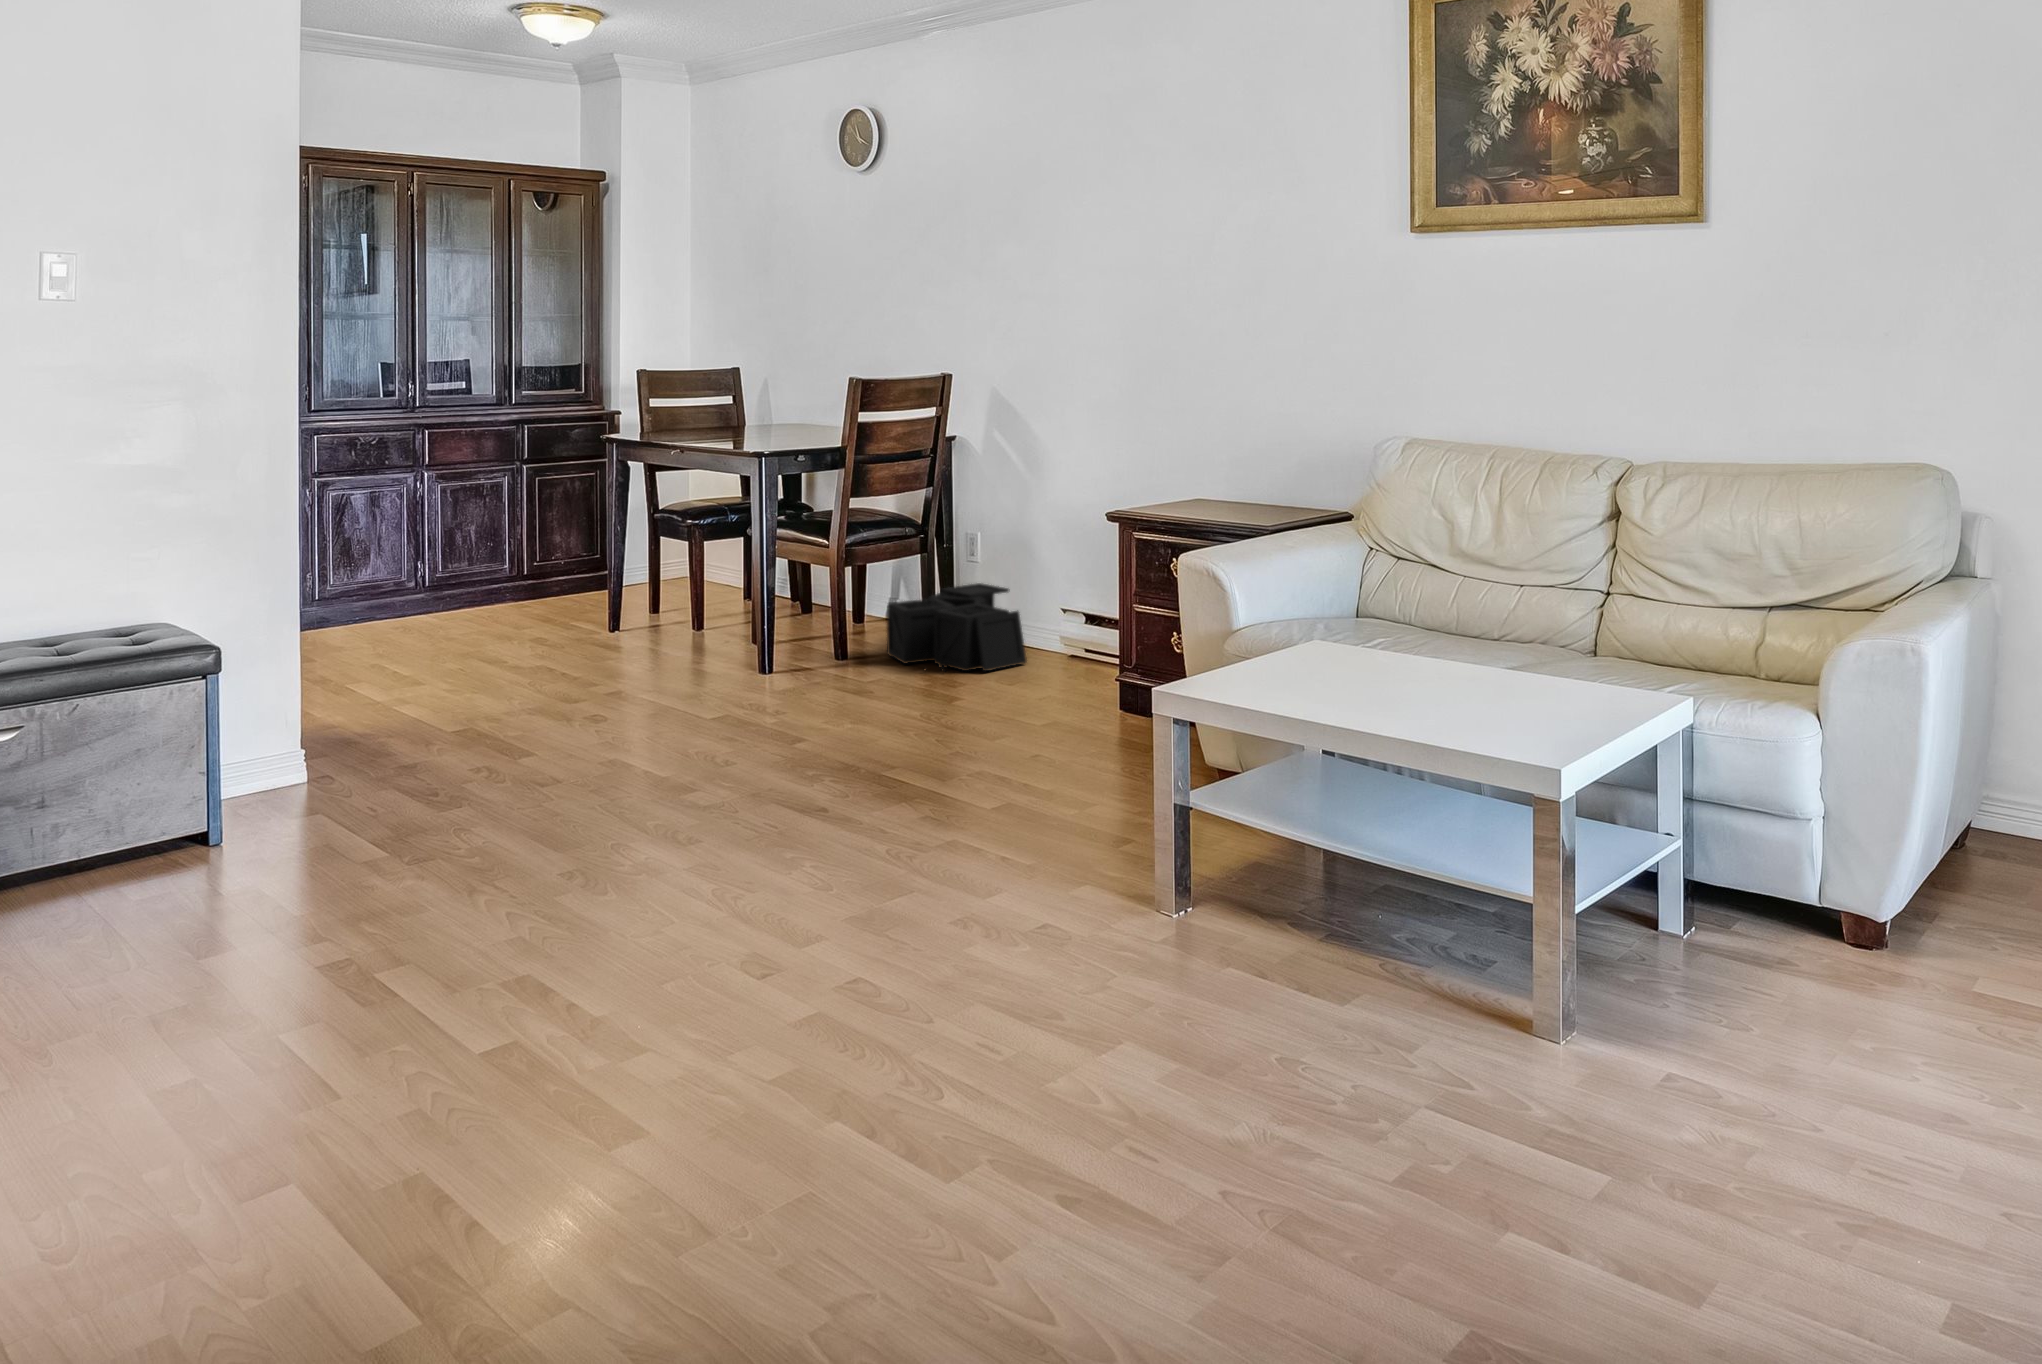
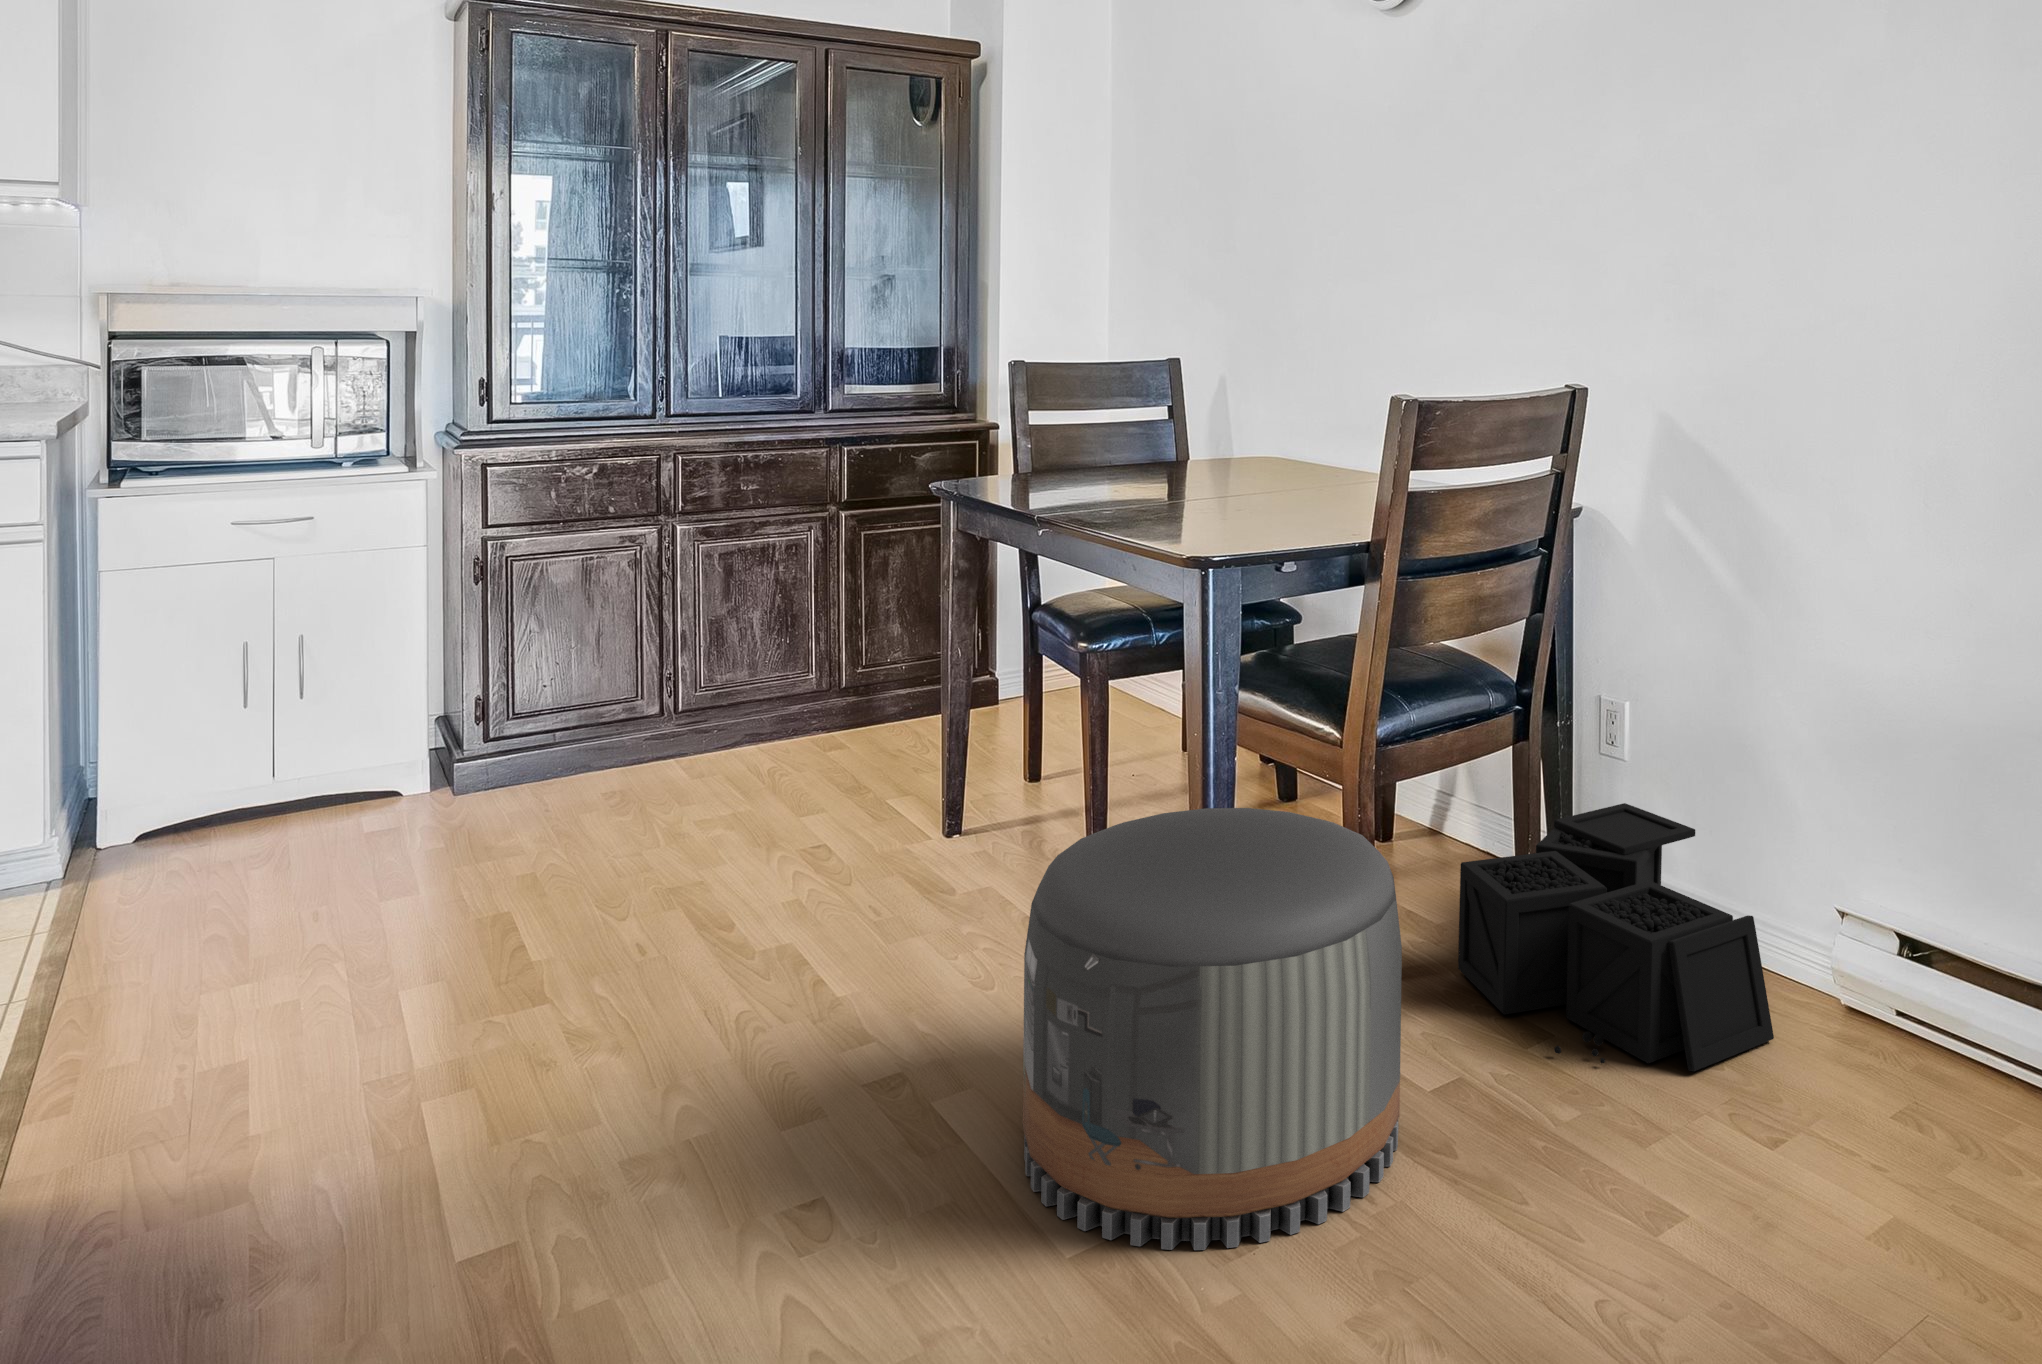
pouf: none [678,565,847,718] -> present [1023,808,1402,1250]

